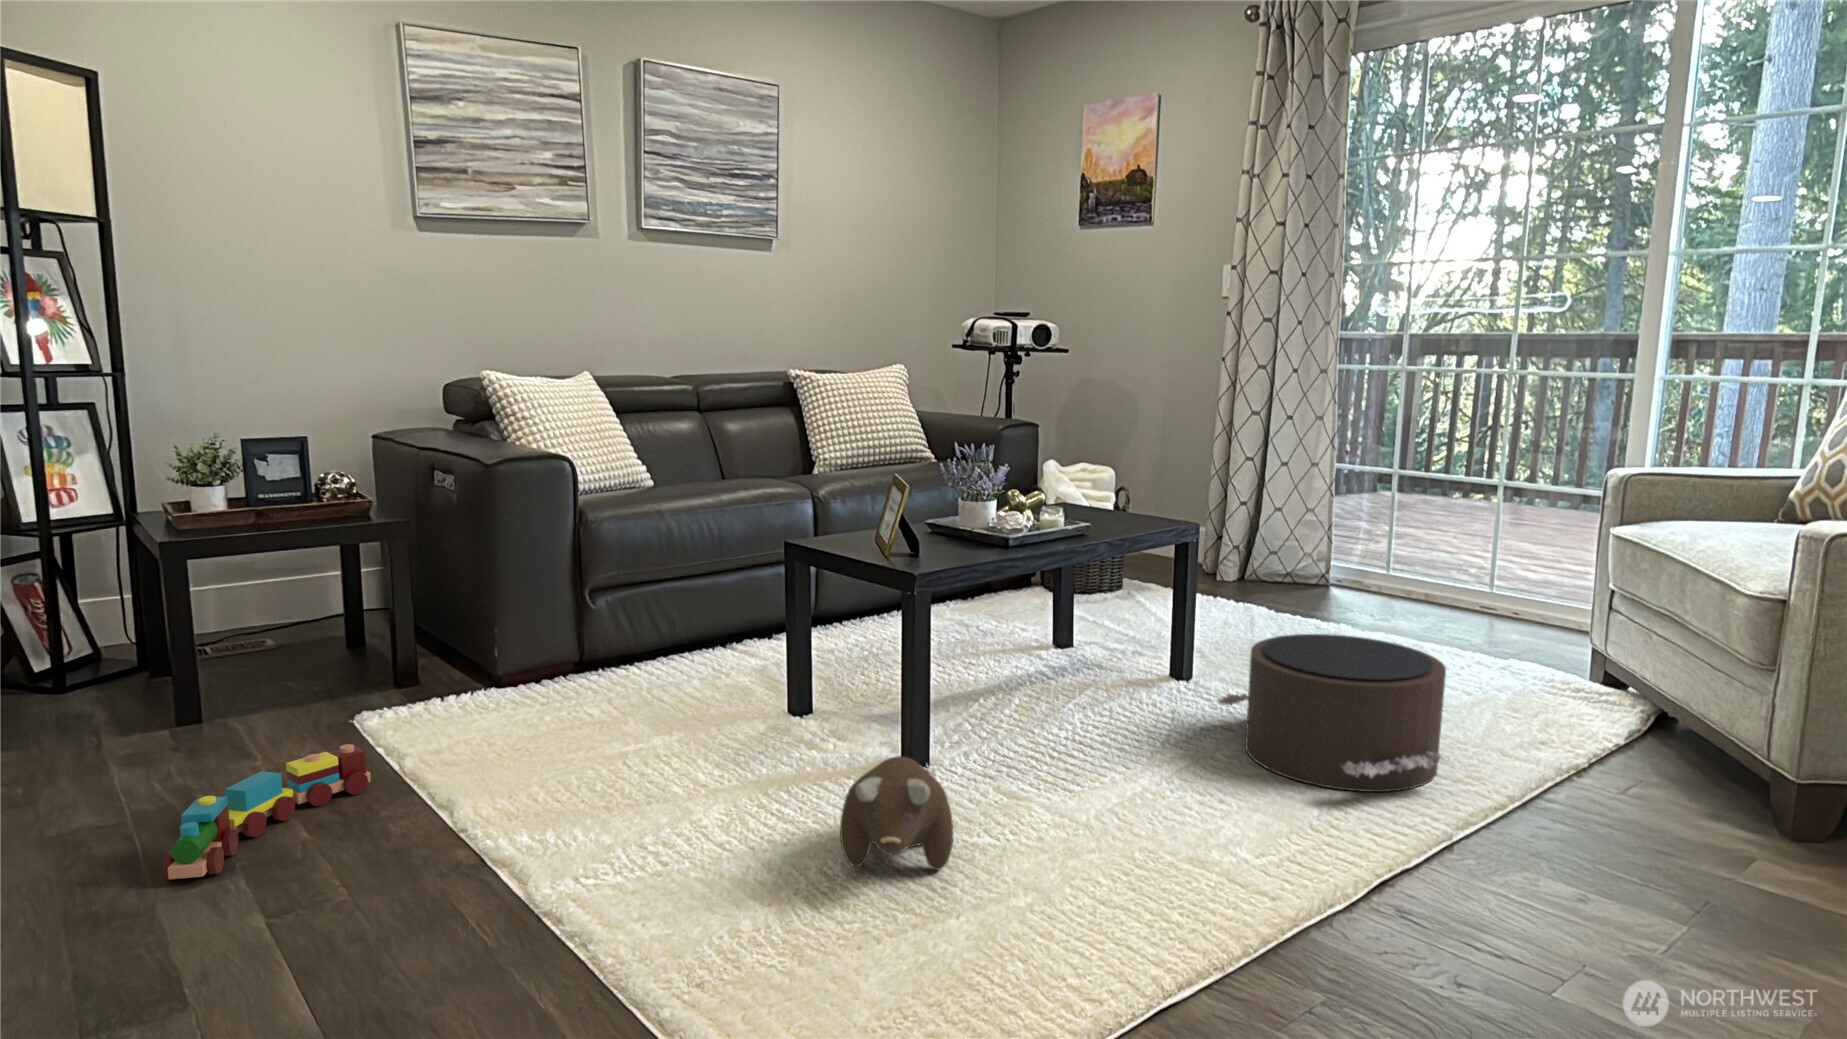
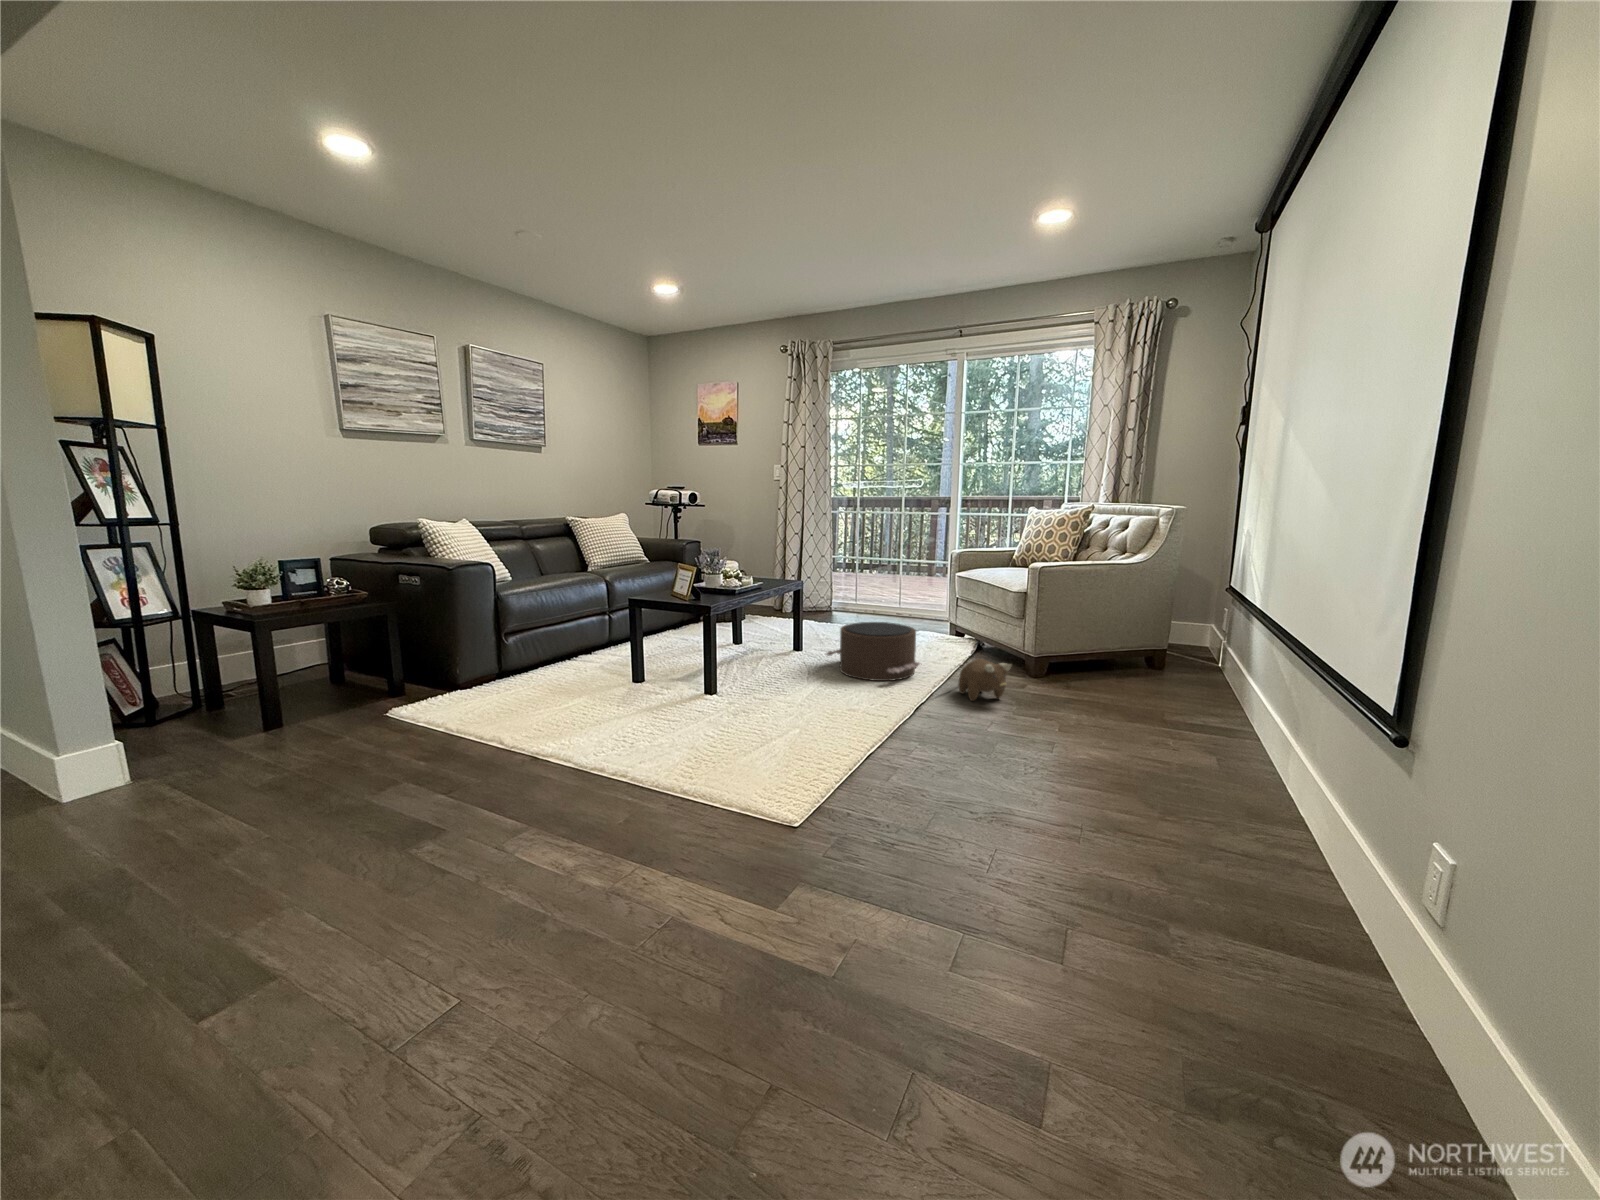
toy train: present [163,744,371,879] -> none [359,717,435,789]
plush toy: present [840,756,953,870] -> present [958,659,1011,701]

